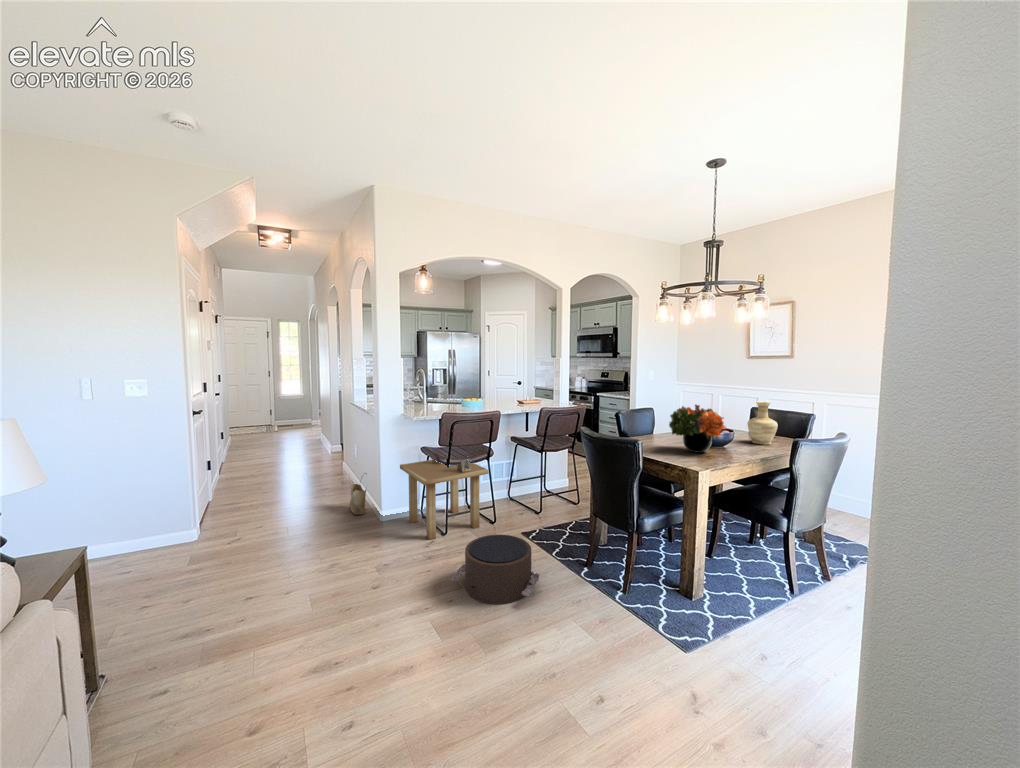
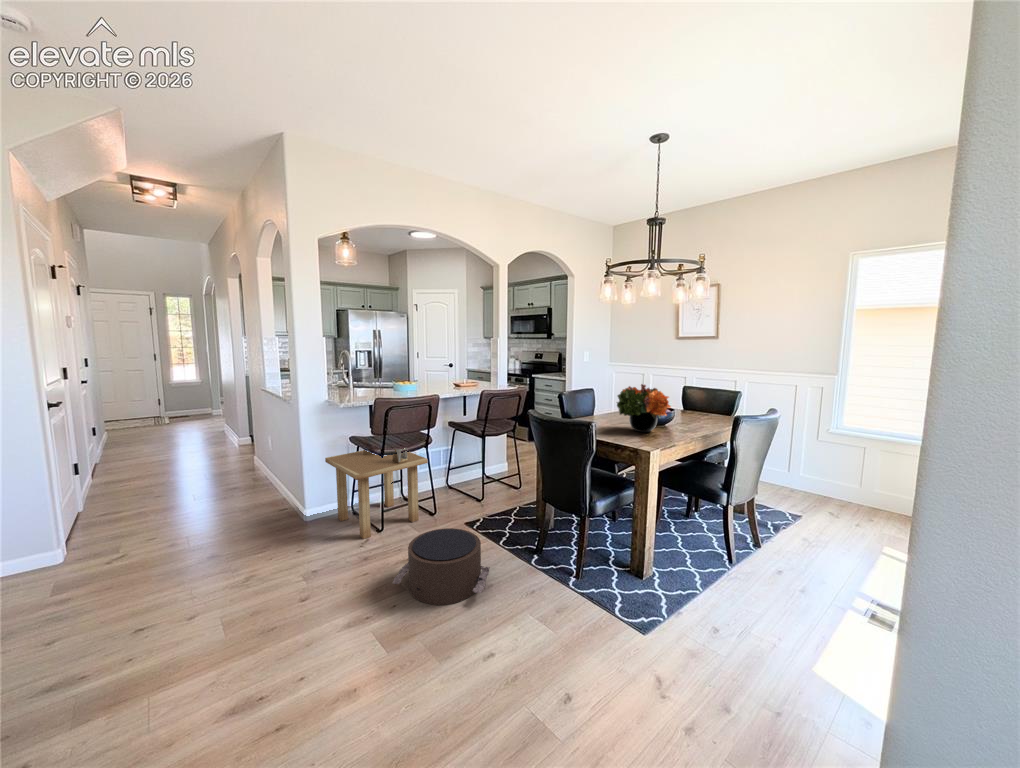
vase: present [747,401,778,445] -> none [685,380,713,422]
woven basket: present [350,473,366,514] -> none [263,469,286,516]

